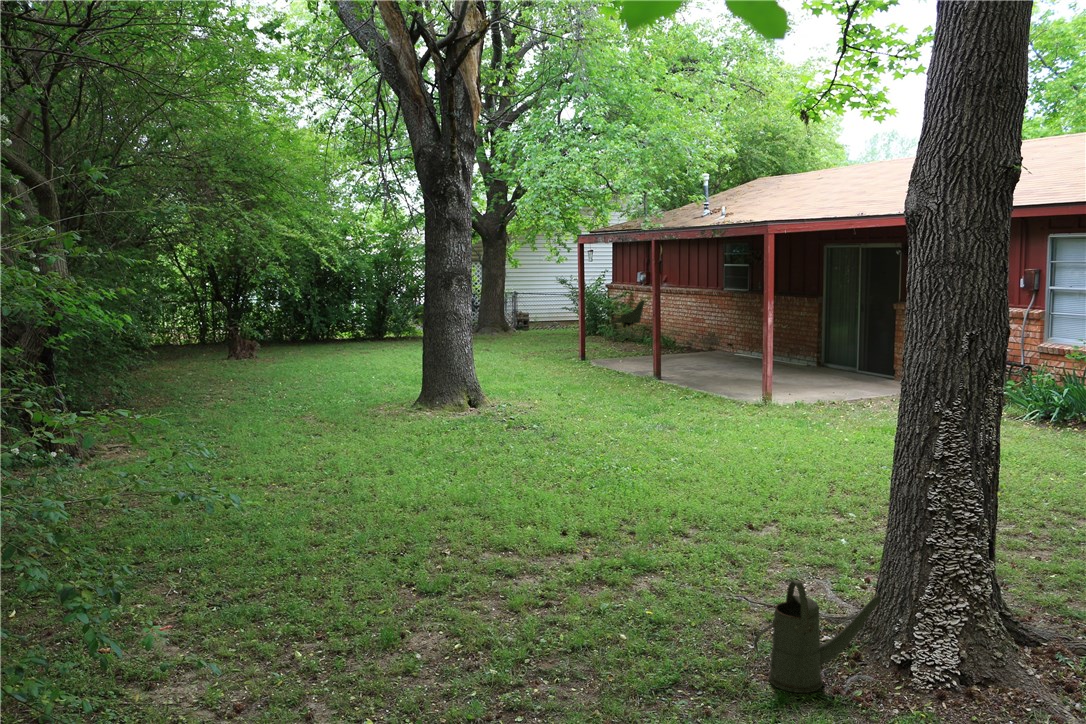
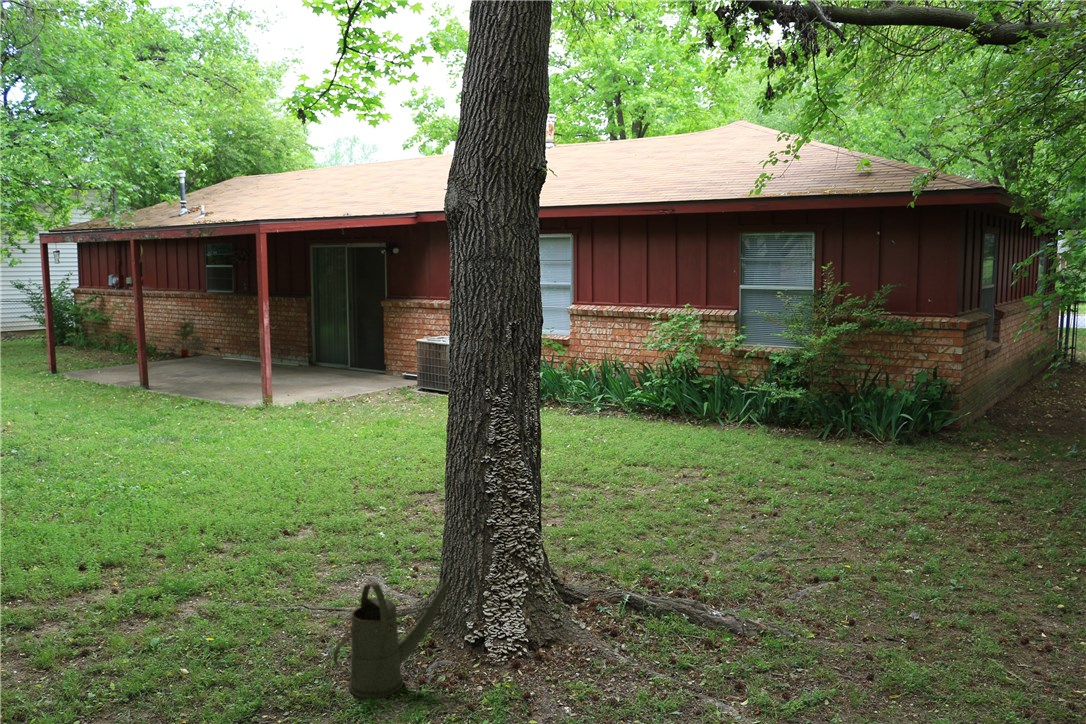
chair: present [614,300,644,342] -> none [78,305,113,352]
potted tree: none [692,312,715,351] -> present [175,317,196,357]

